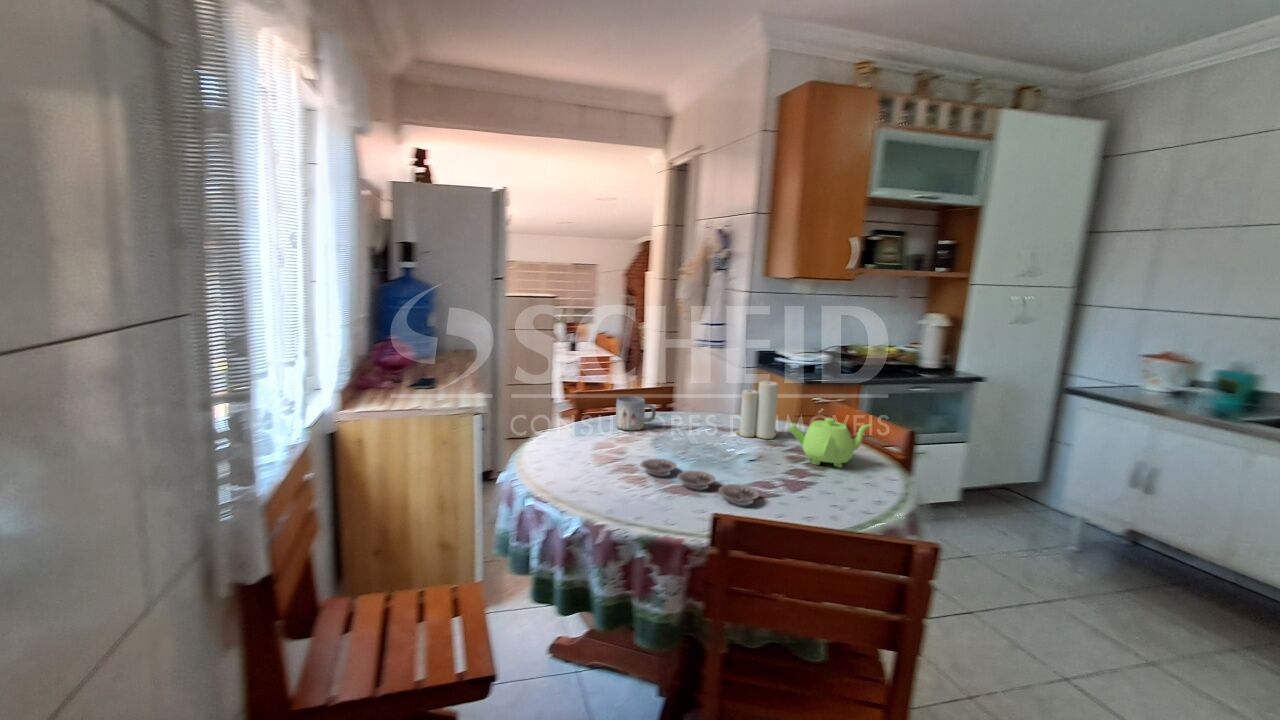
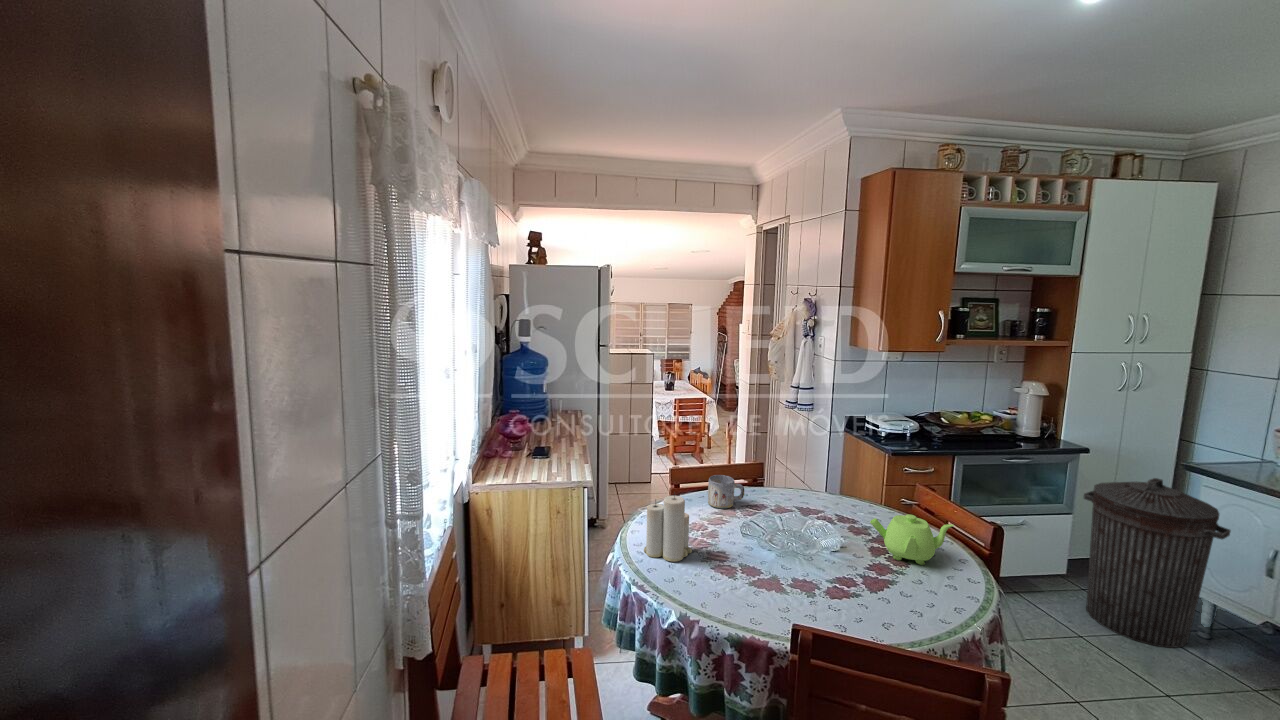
candle: present [736,381,778,439] -> present [644,494,692,562]
trash can: none [980,402,1104,560] -> present [1084,478,1231,648]
plate: present [641,459,759,504] -> none [730,547,840,605]

